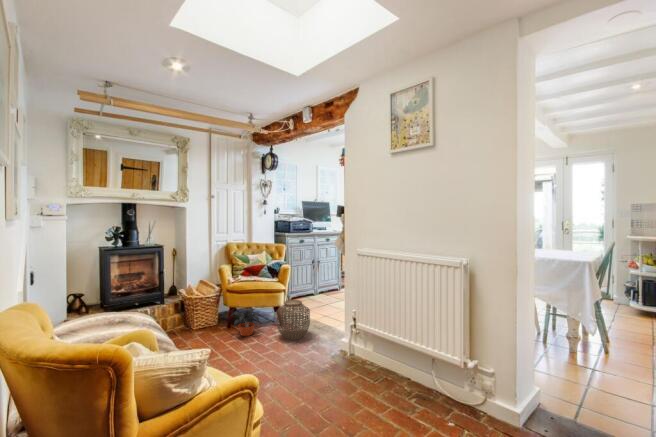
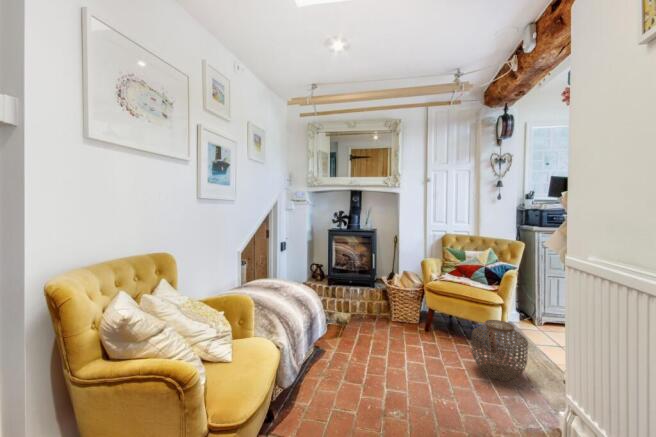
potted plant: present [231,308,259,336] -> none [420,314,459,349]

